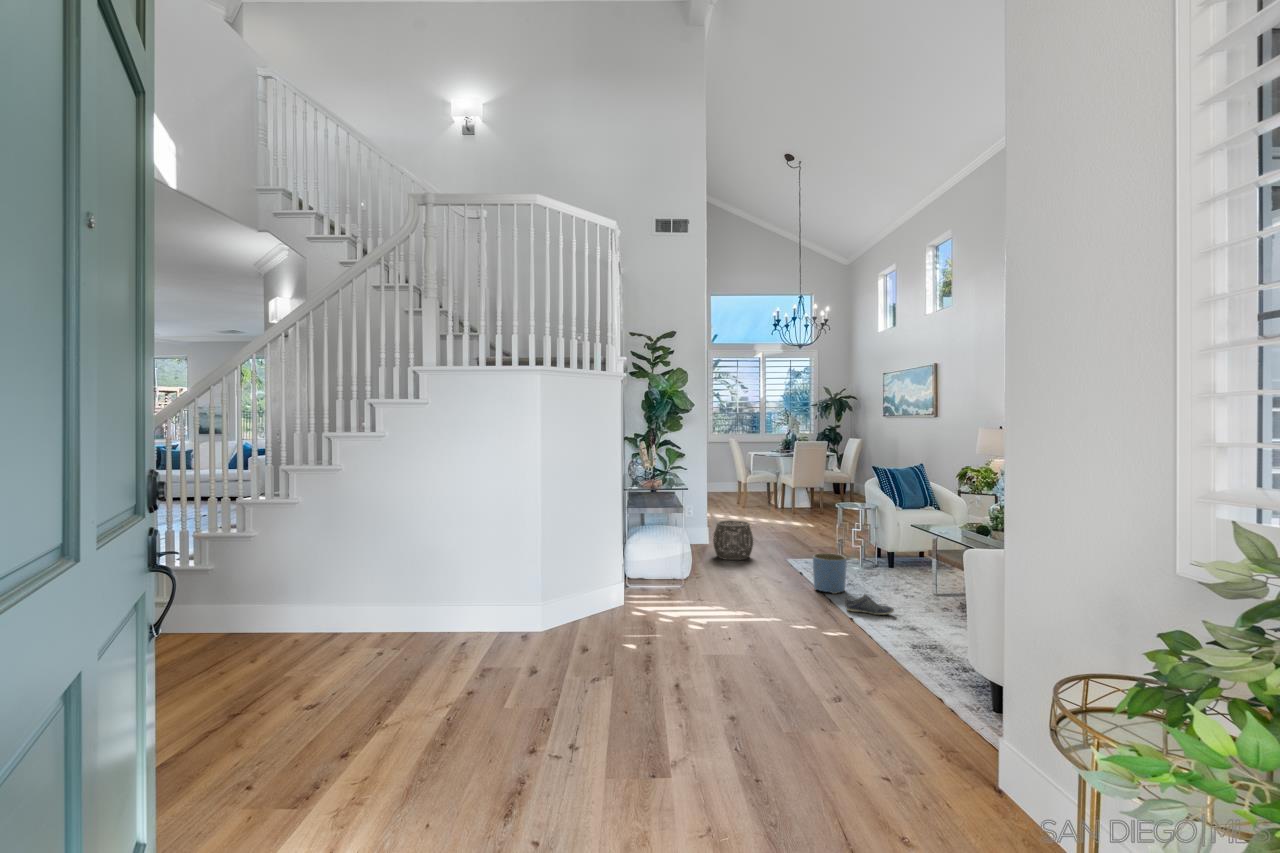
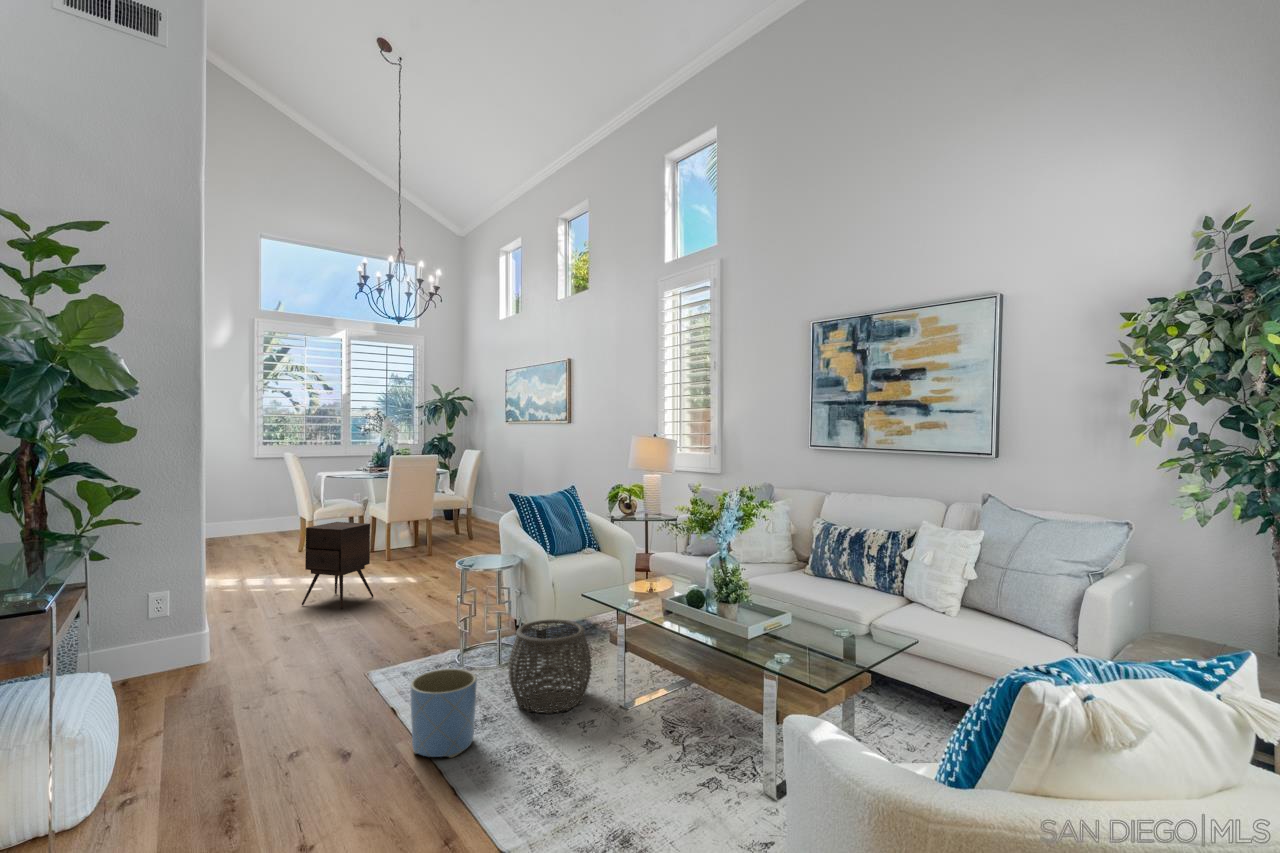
side table: none [747,483,788,535] -> present [302,522,373,609]
woven basket: present [713,520,753,560] -> present [508,619,592,713]
shoe: present [845,594,894,615] -> none [479,770,575,816]

